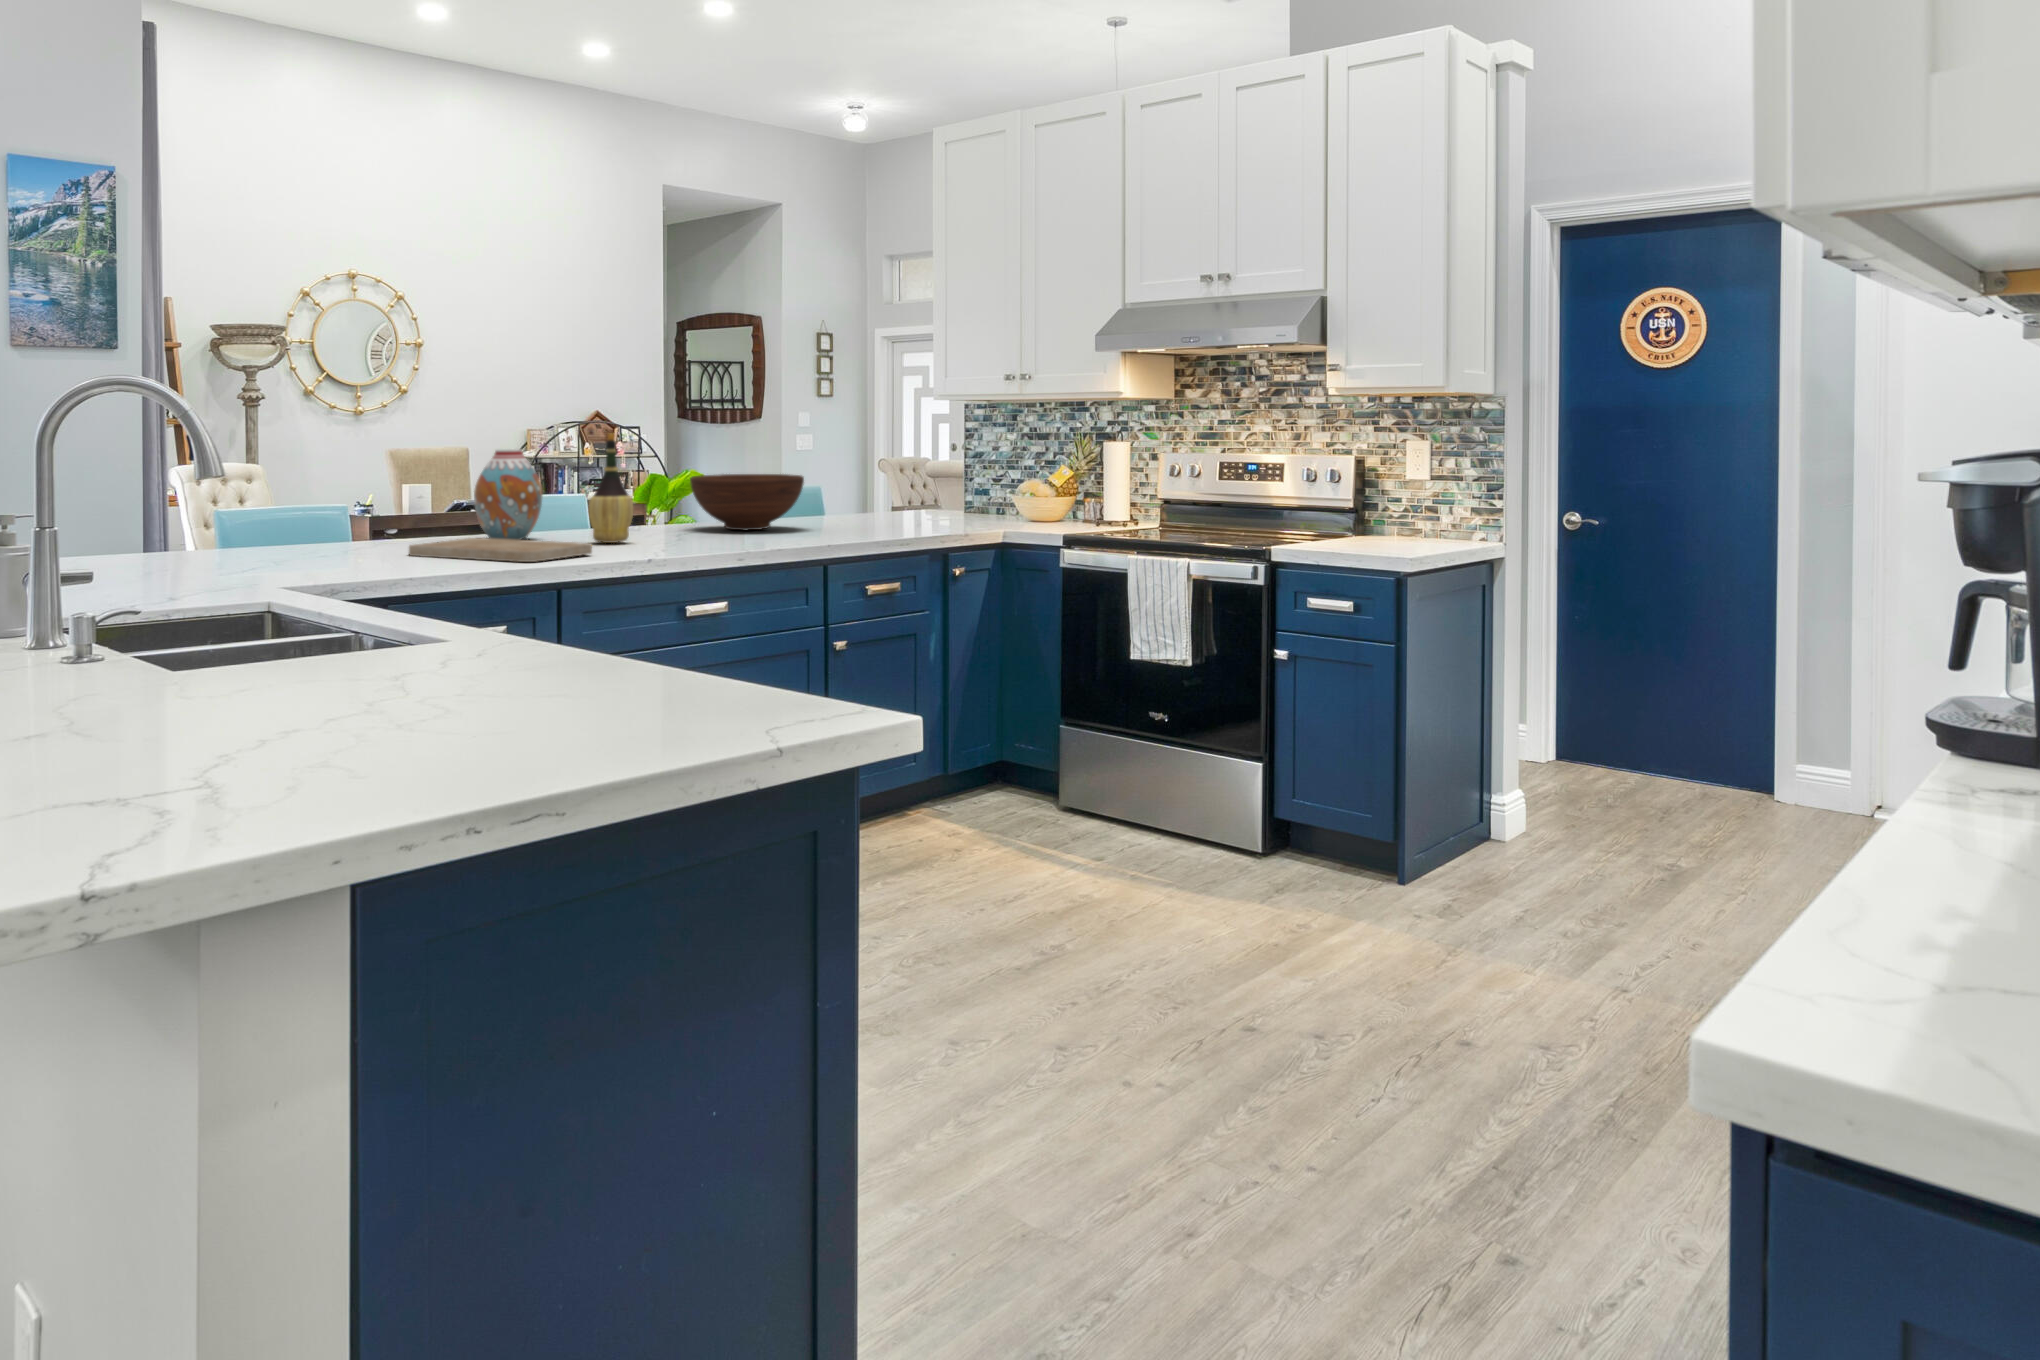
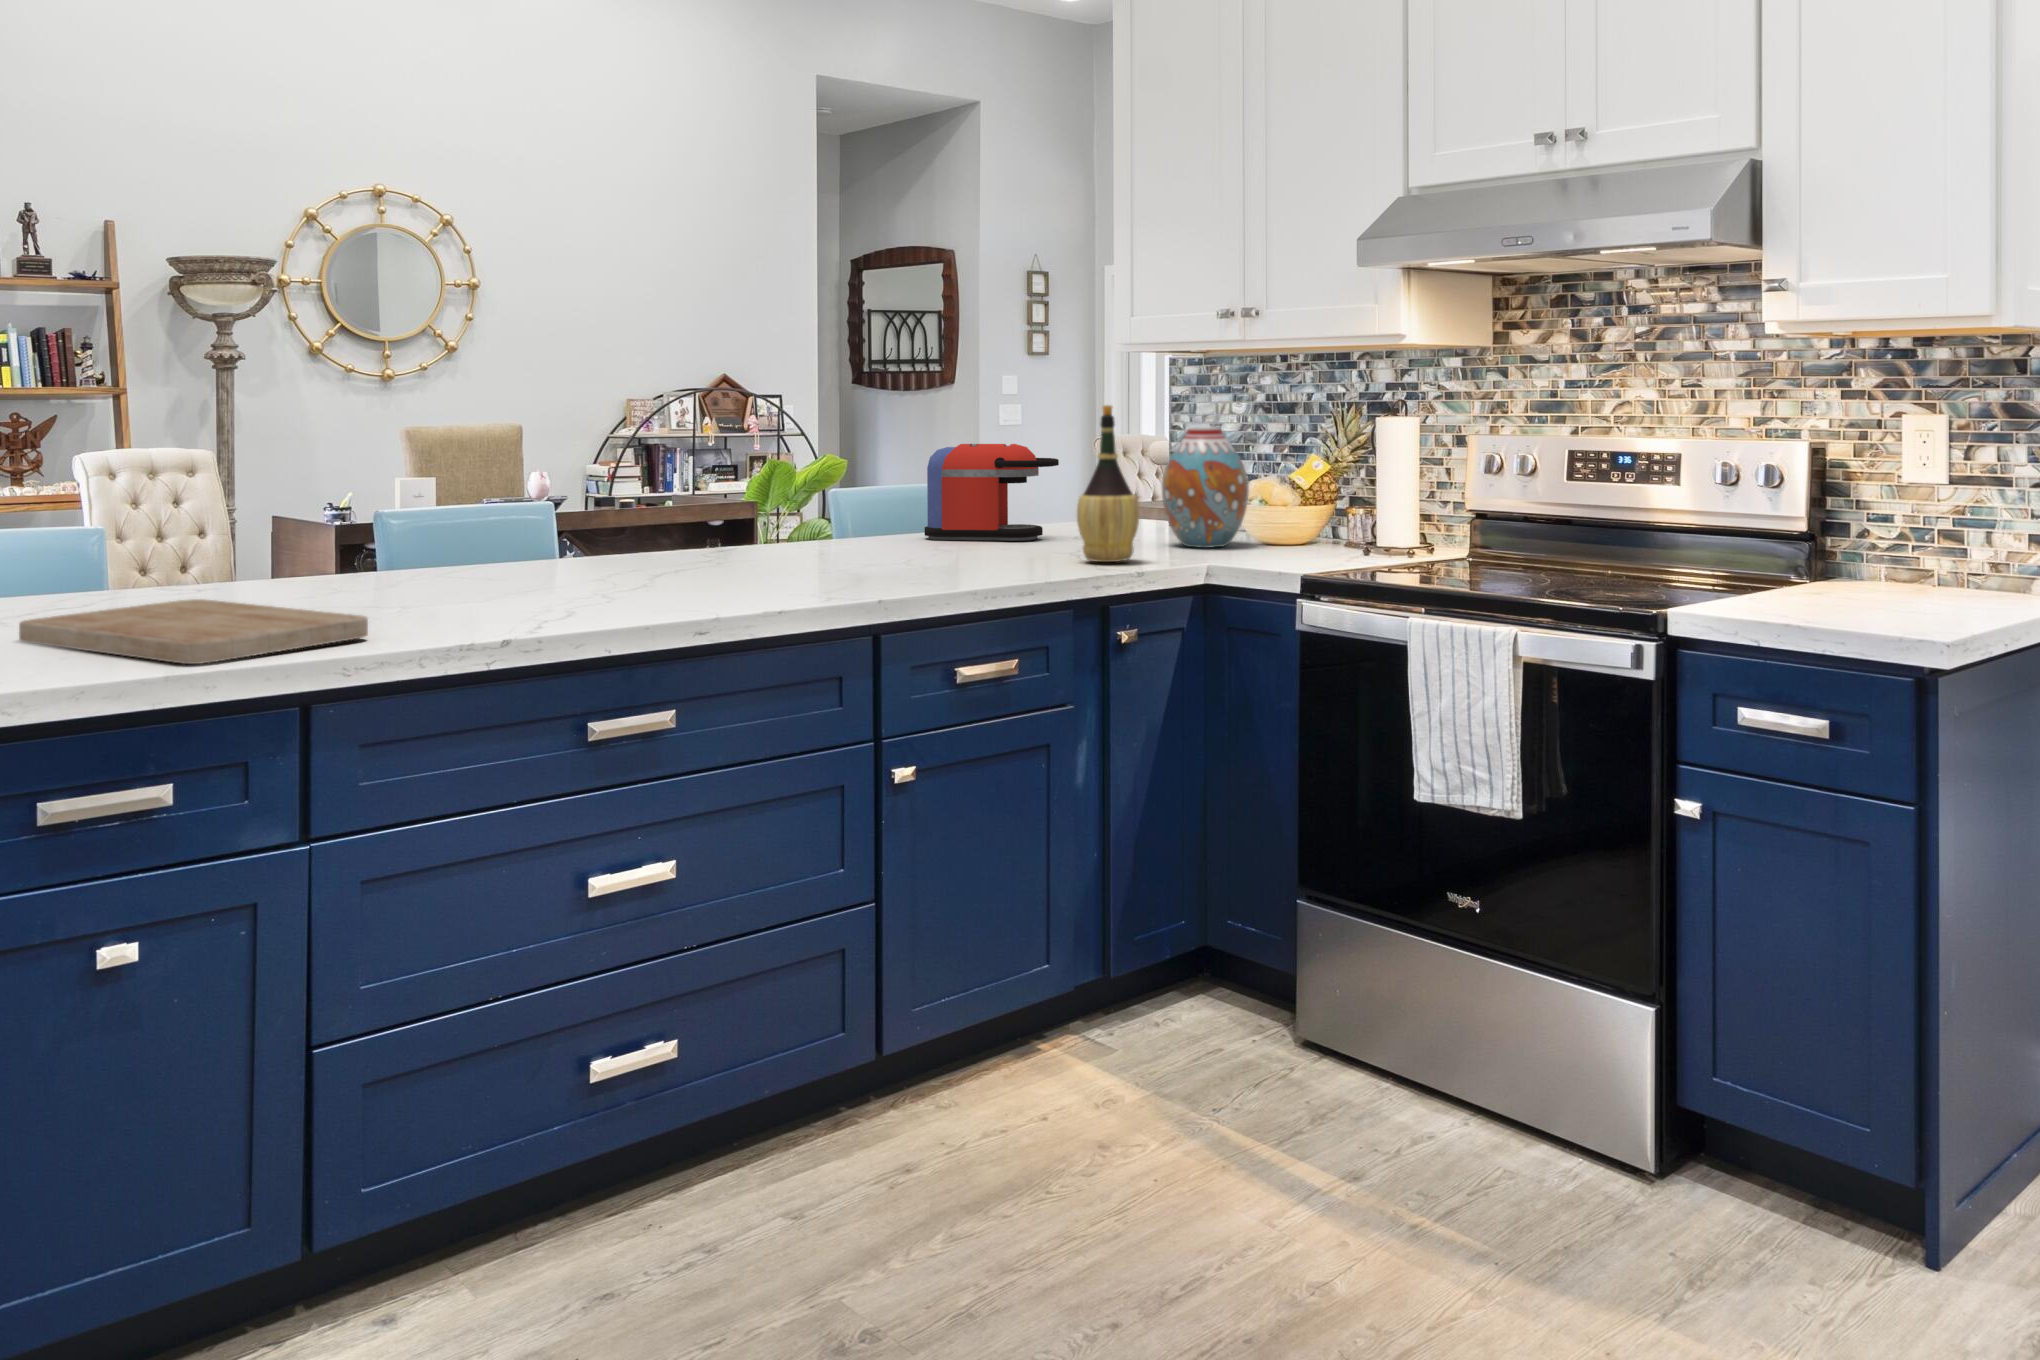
wine bottle: present [589,433,634,543] -> present [1077,405,1140,562]
vase: present [474,449,543,540] -> present [1162,426,1249,548]
coffee maker: none [819,459,905,519] -> present [925,444,1059,541]
fruit bowl: present [690,474,804,530] -> none [673,471,867,568]

